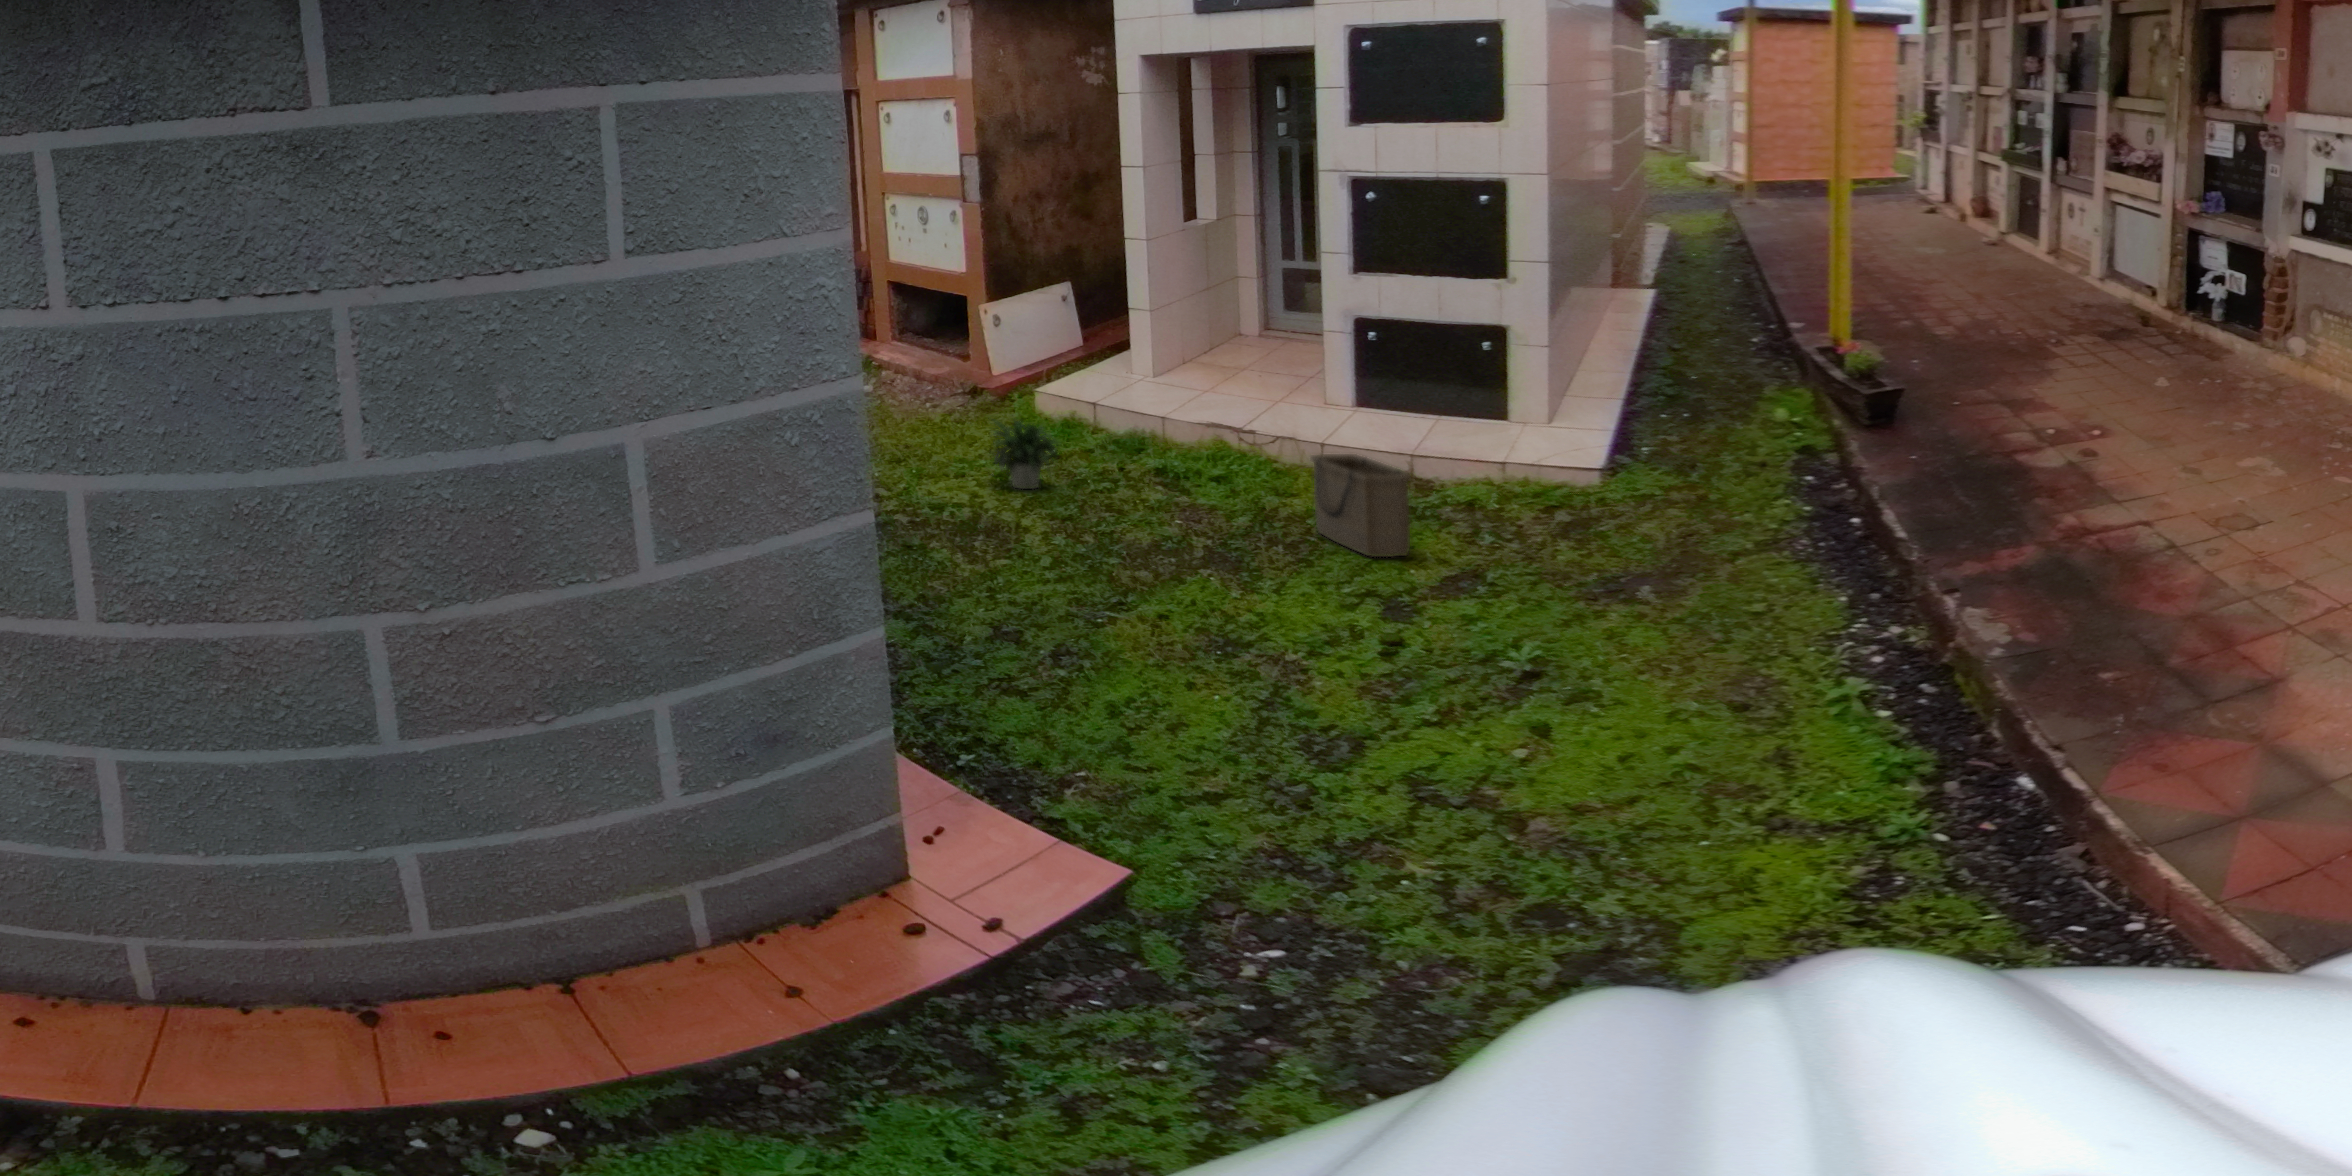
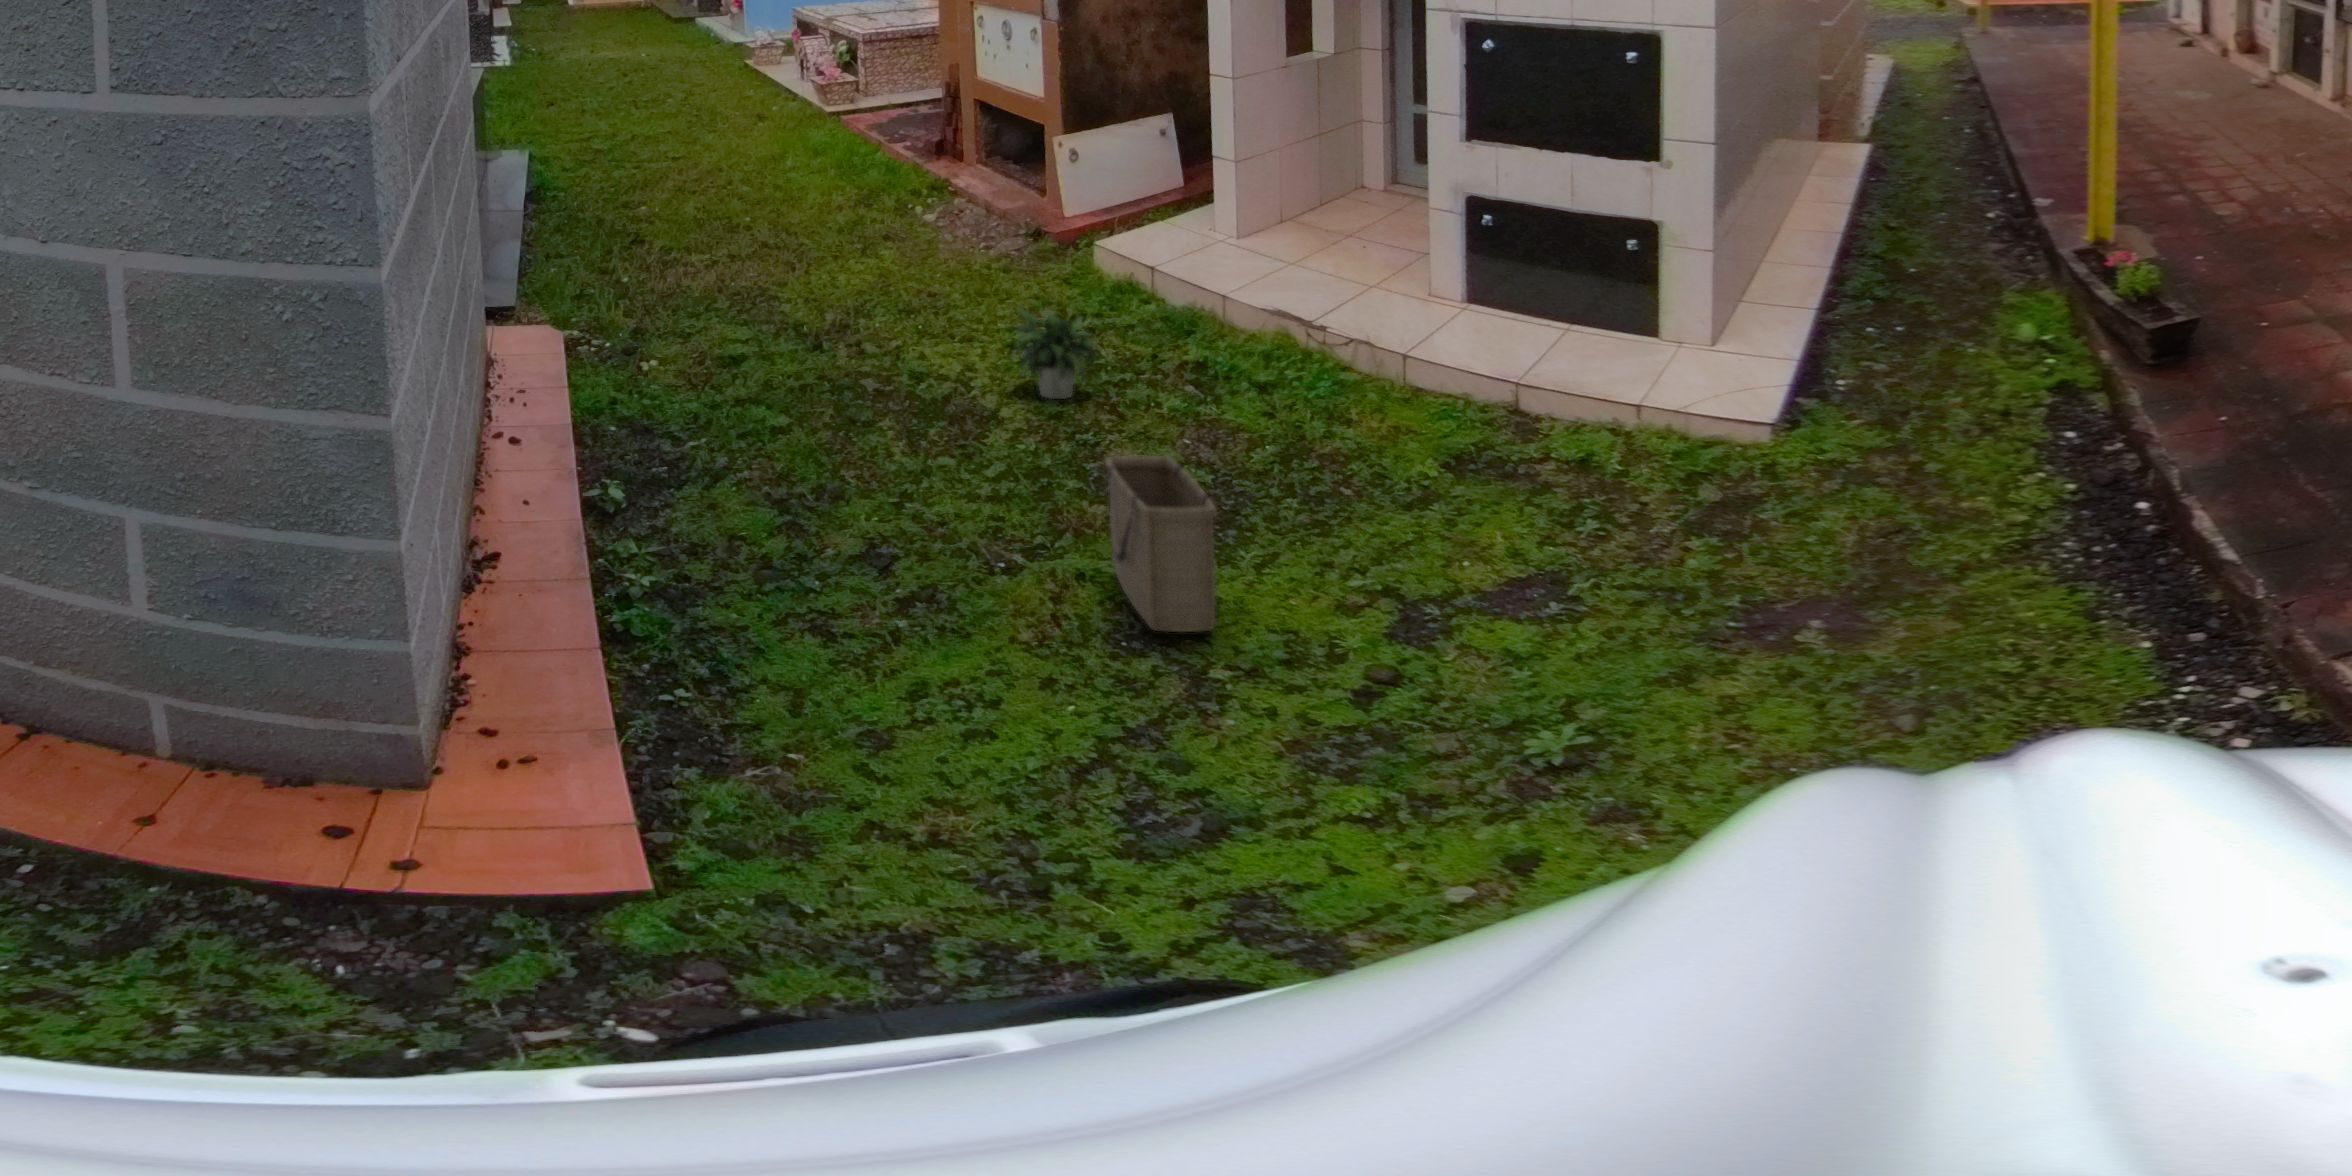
basket: present [1311,454,1411,557] -> present [1105,455,1217,632]

